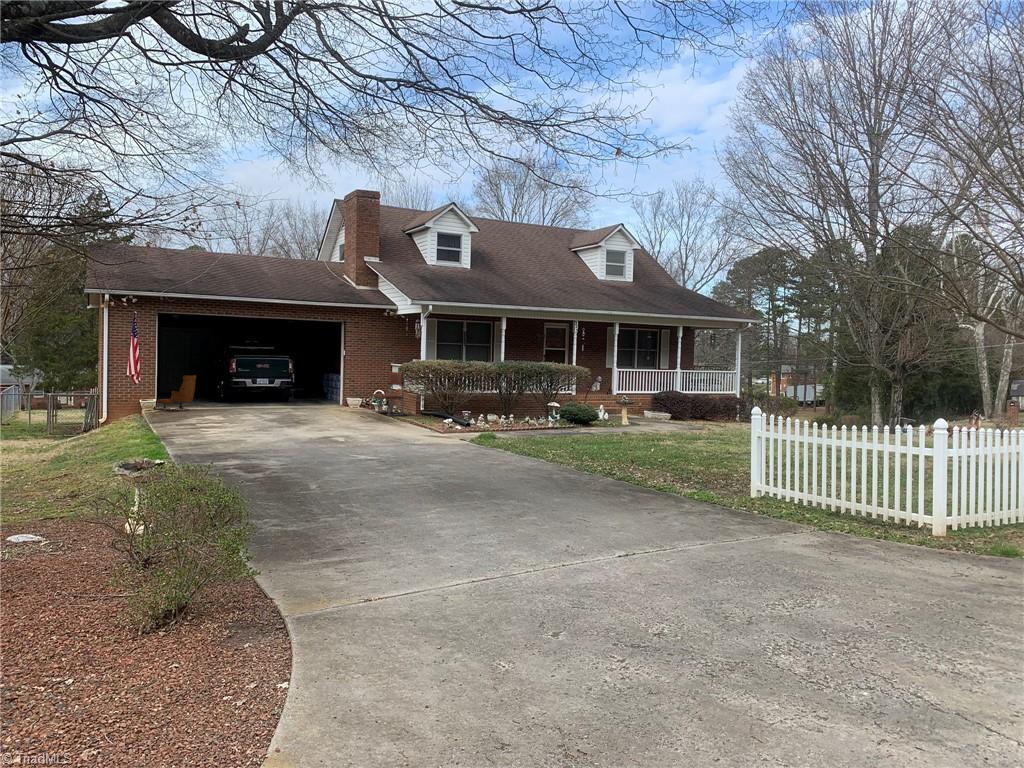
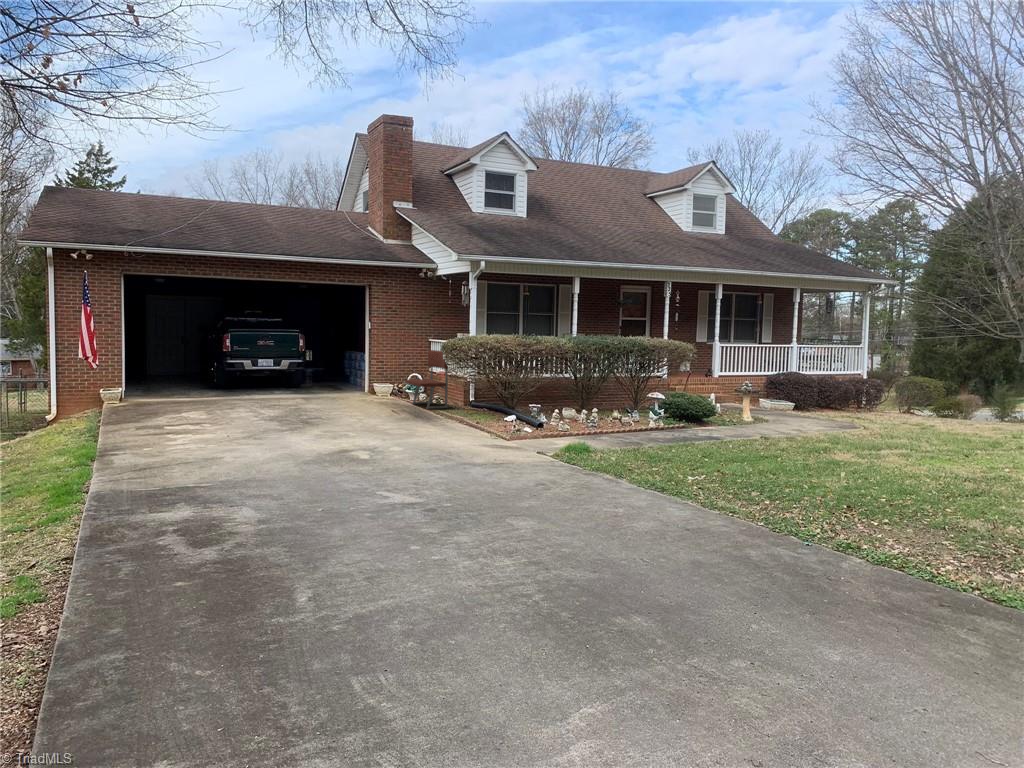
lounge chair: present [156,375,196,410] -> none [125,356,175,404]

